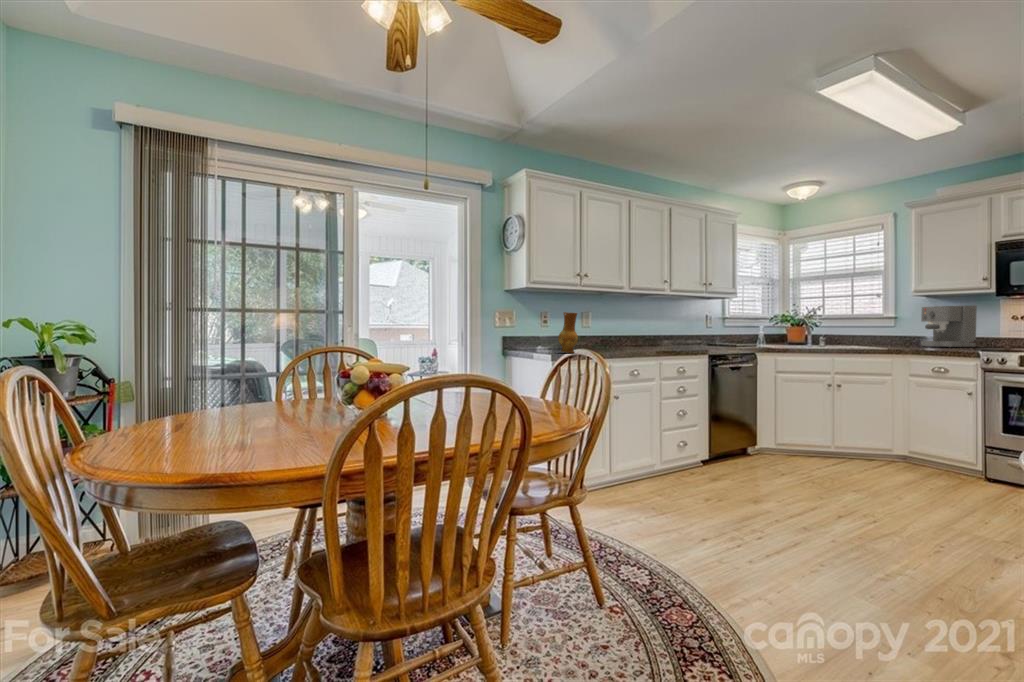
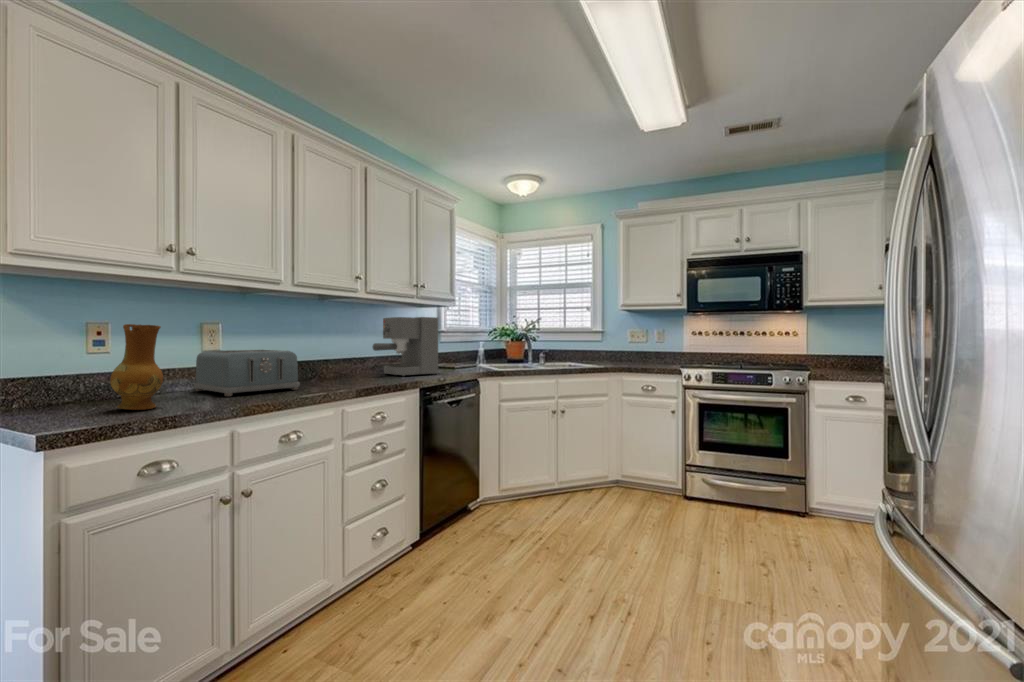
coffee maker: present [921,305,977,348] -> present [373,317,438,376]
toaster: none [579,328,635,351] -> present [194,350,300,396]

